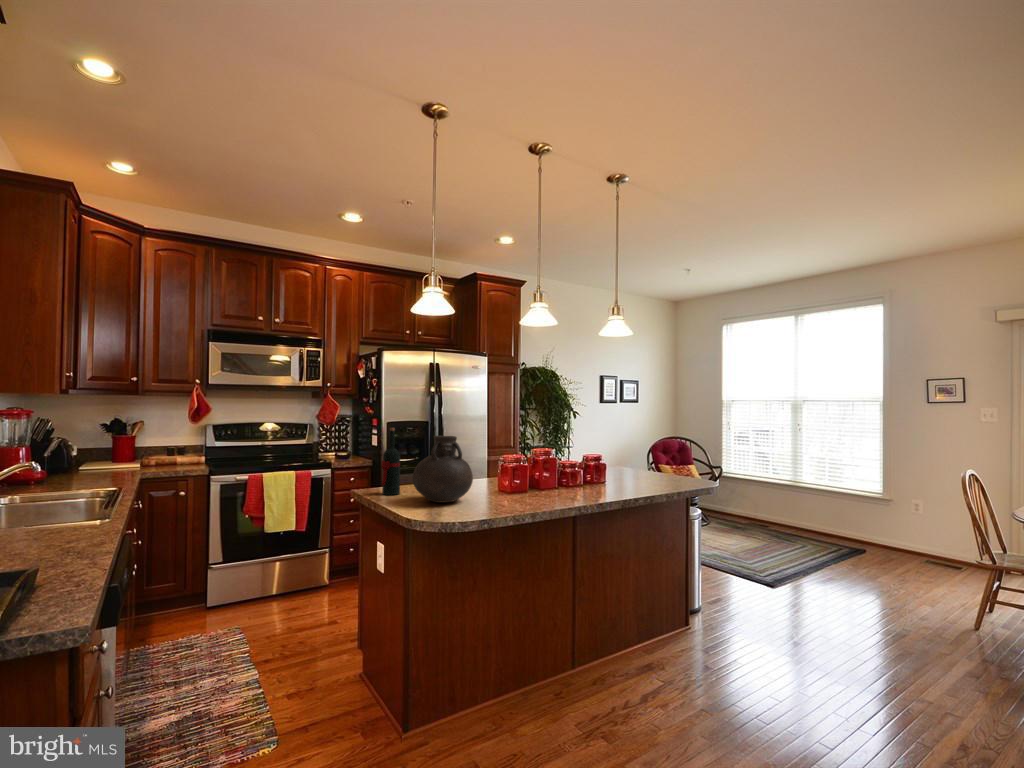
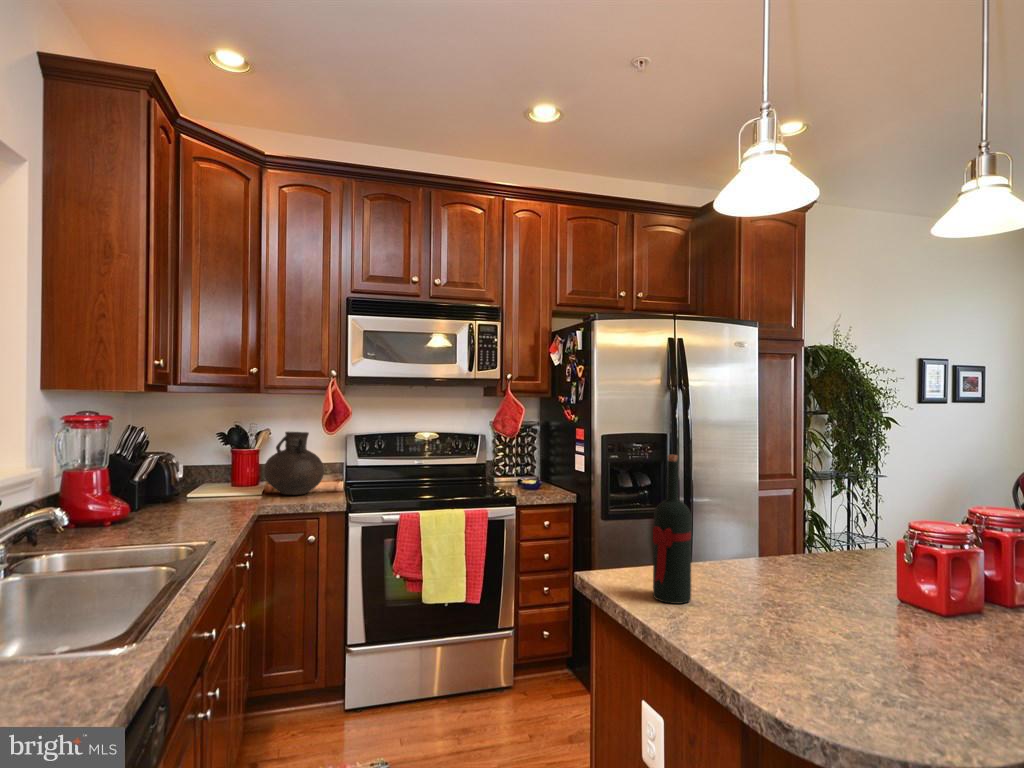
vase: present [412,436,473,502] -> present [264,432,324,495]

